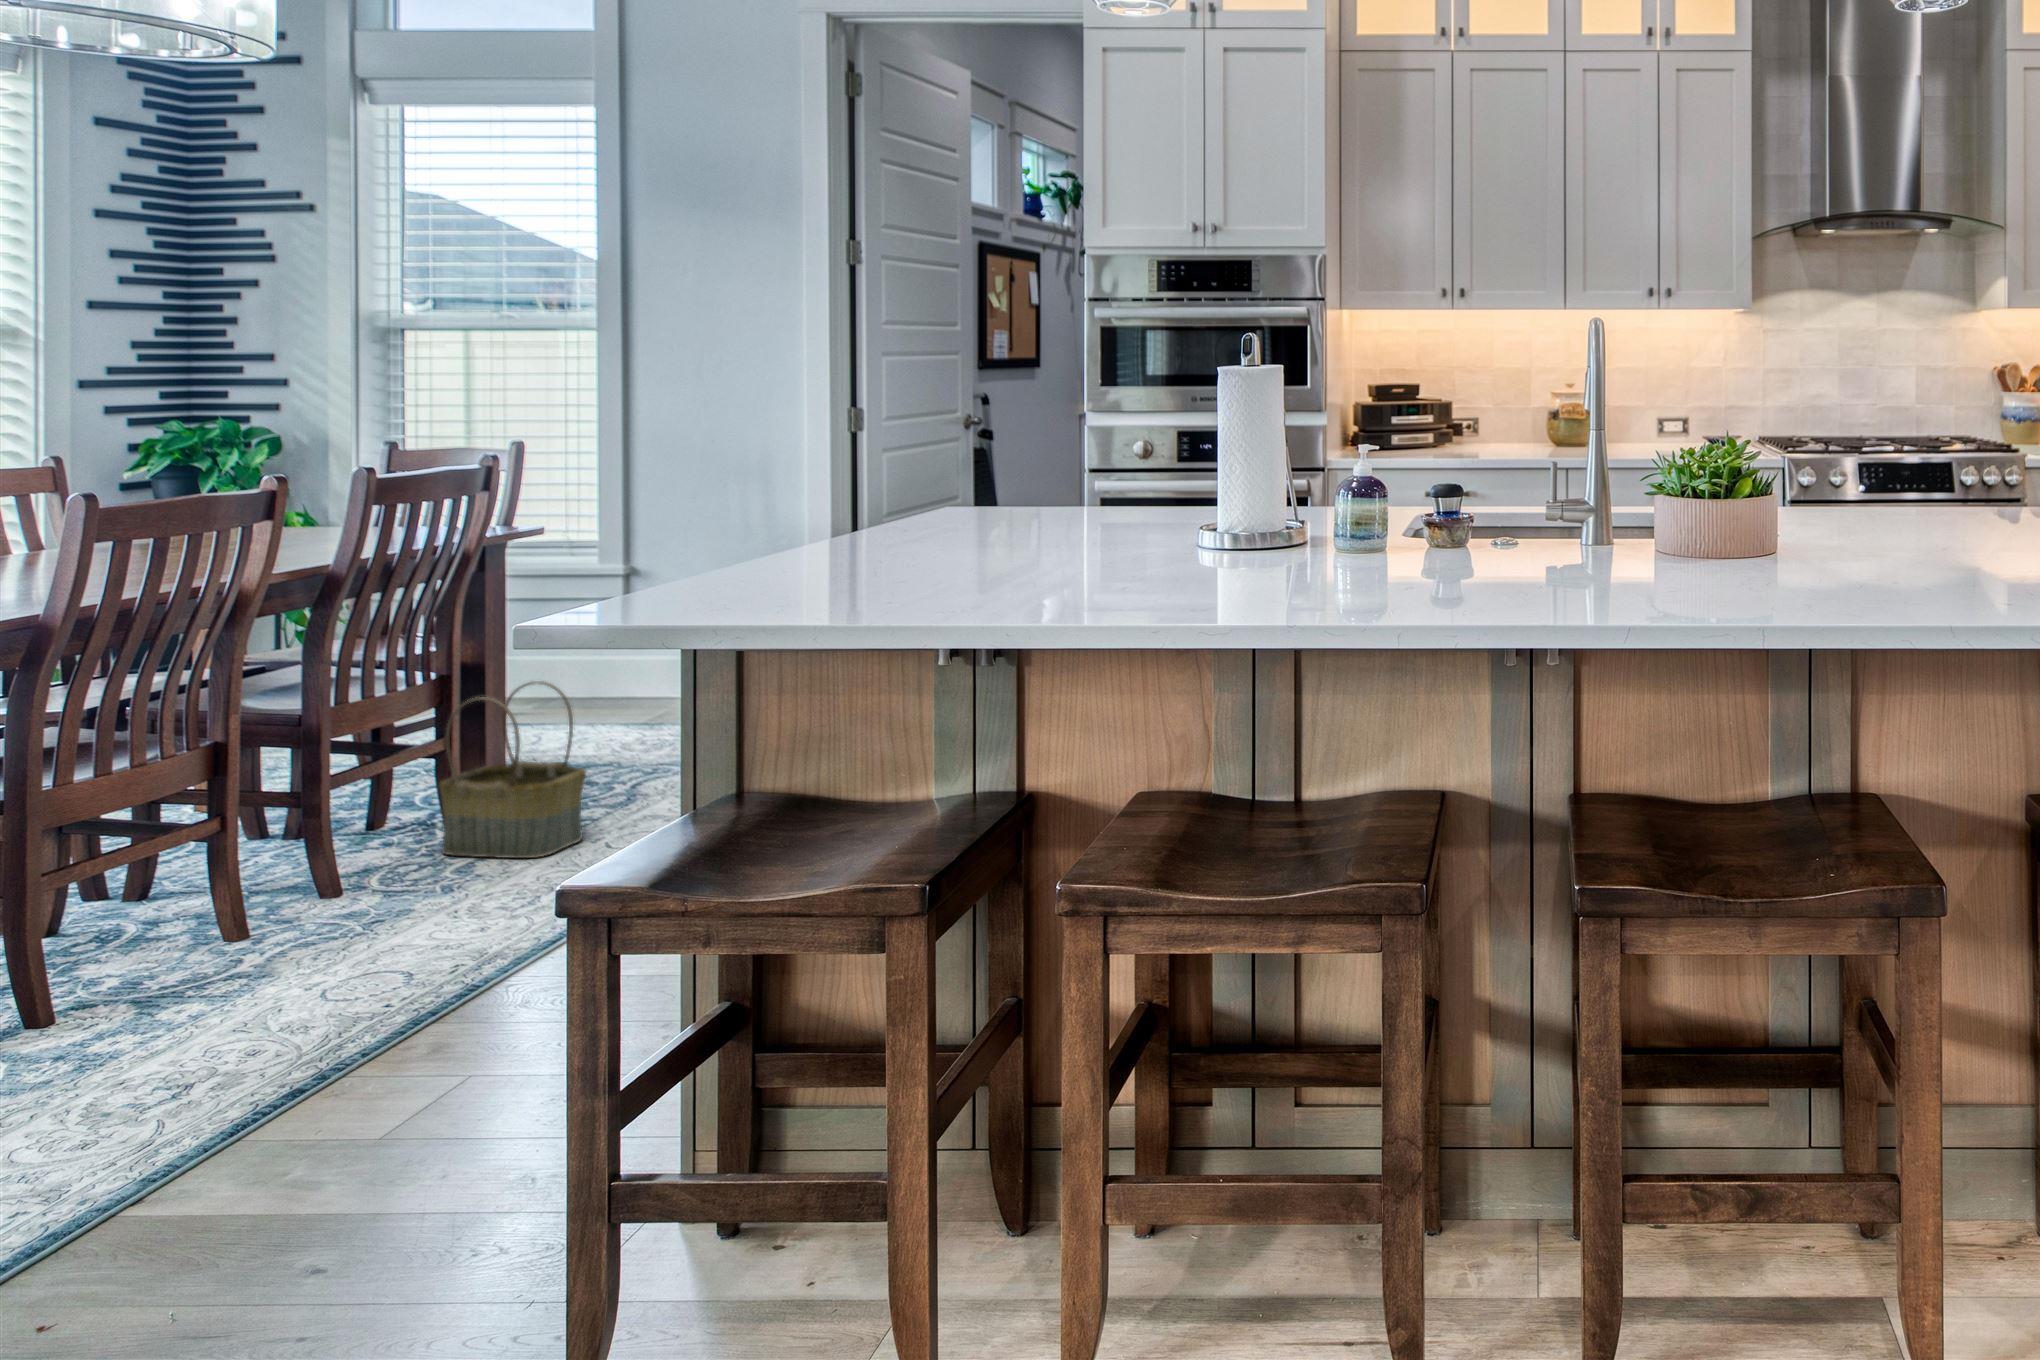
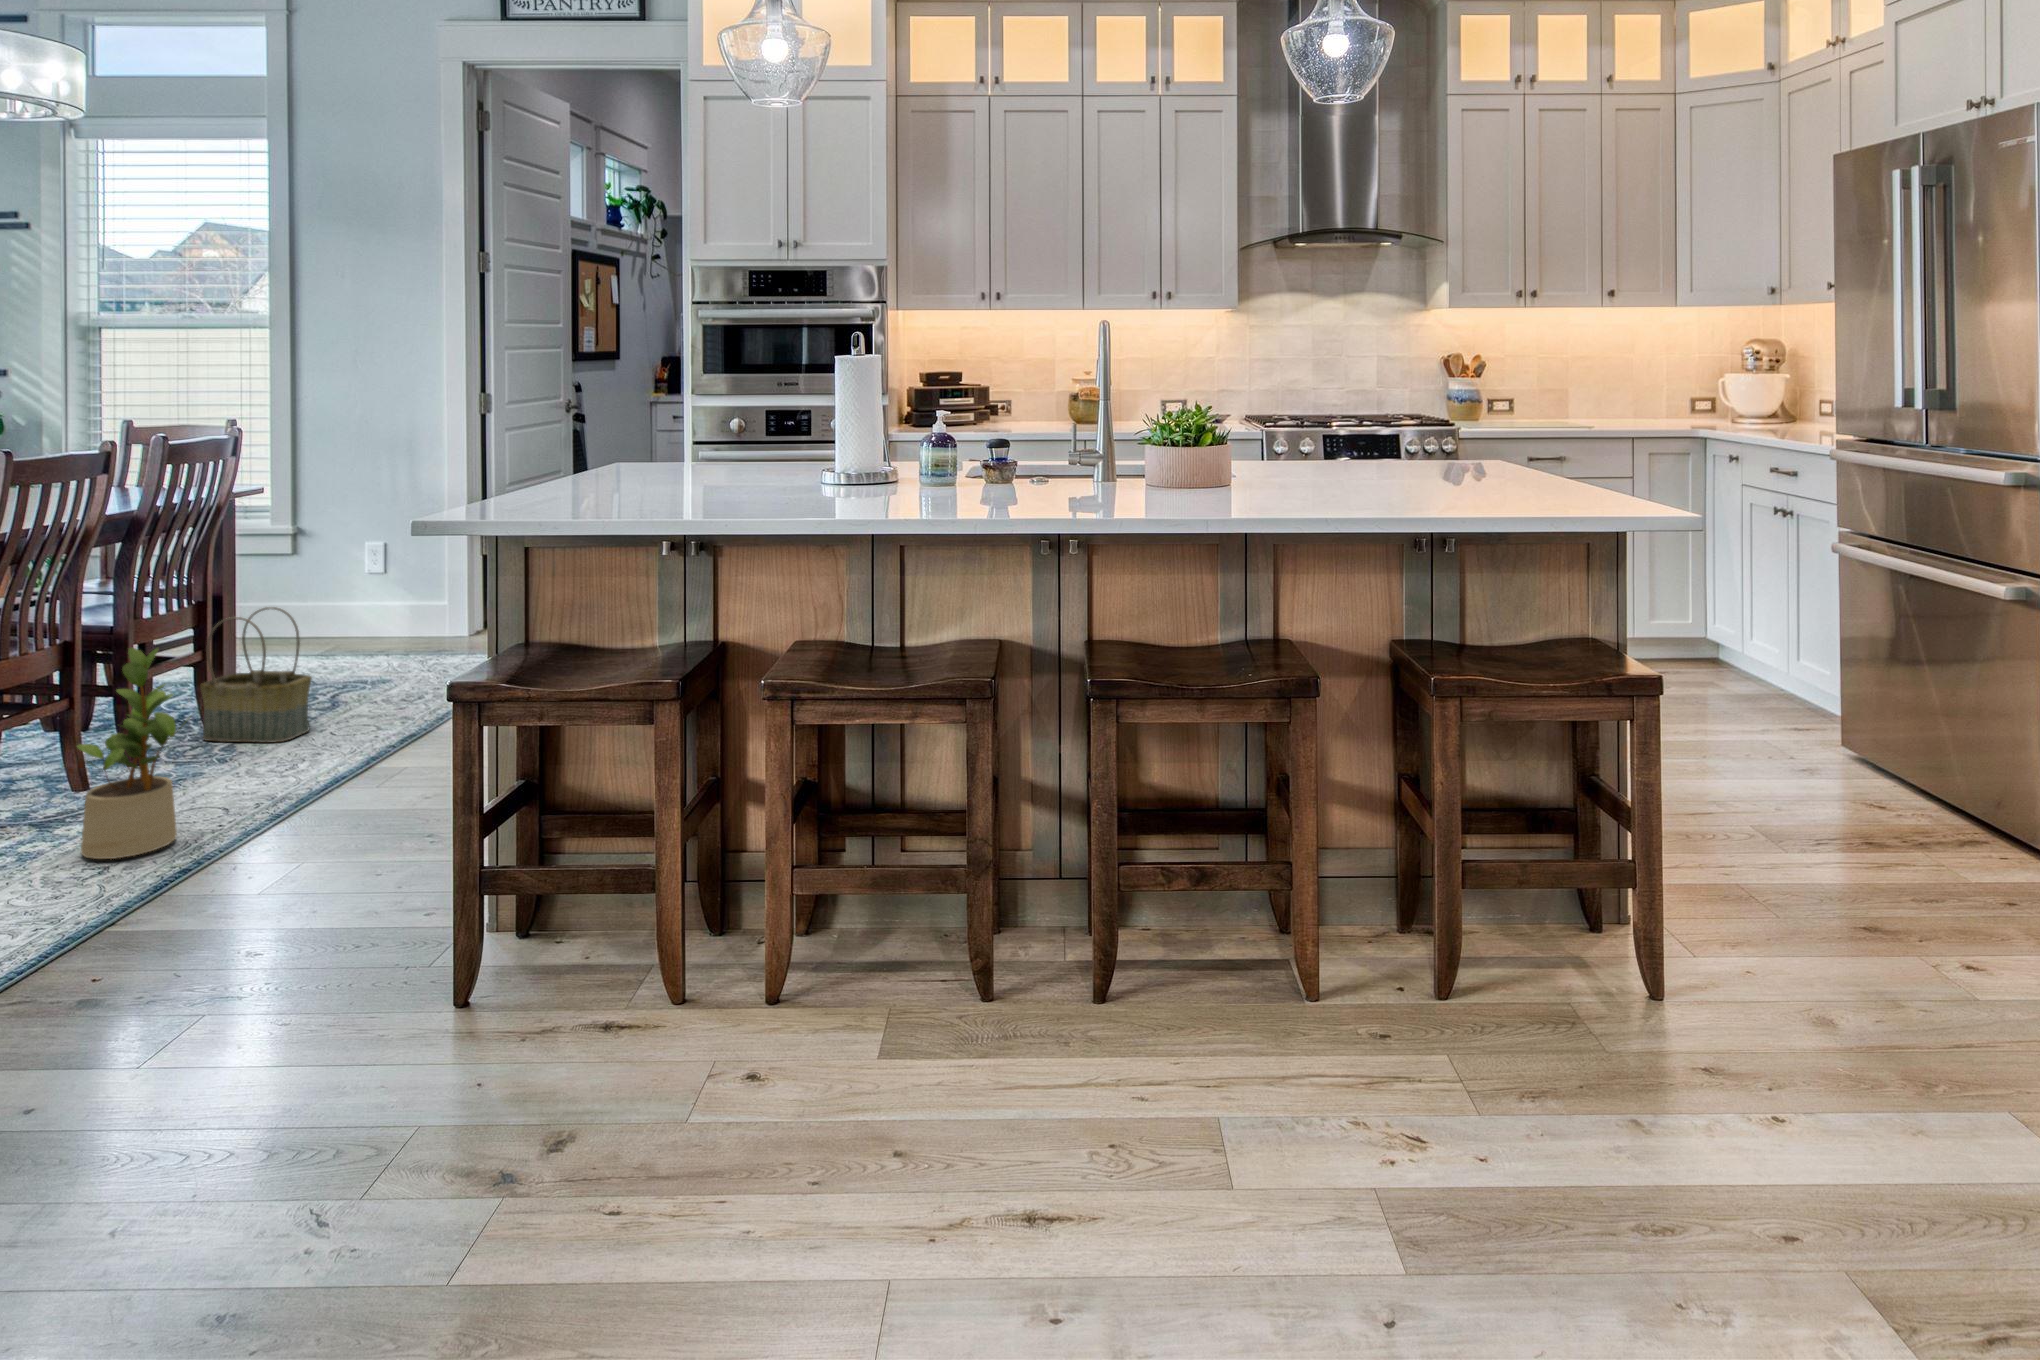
potted plant: none [165,767,341,1070] -> present [77,647,178,859]

